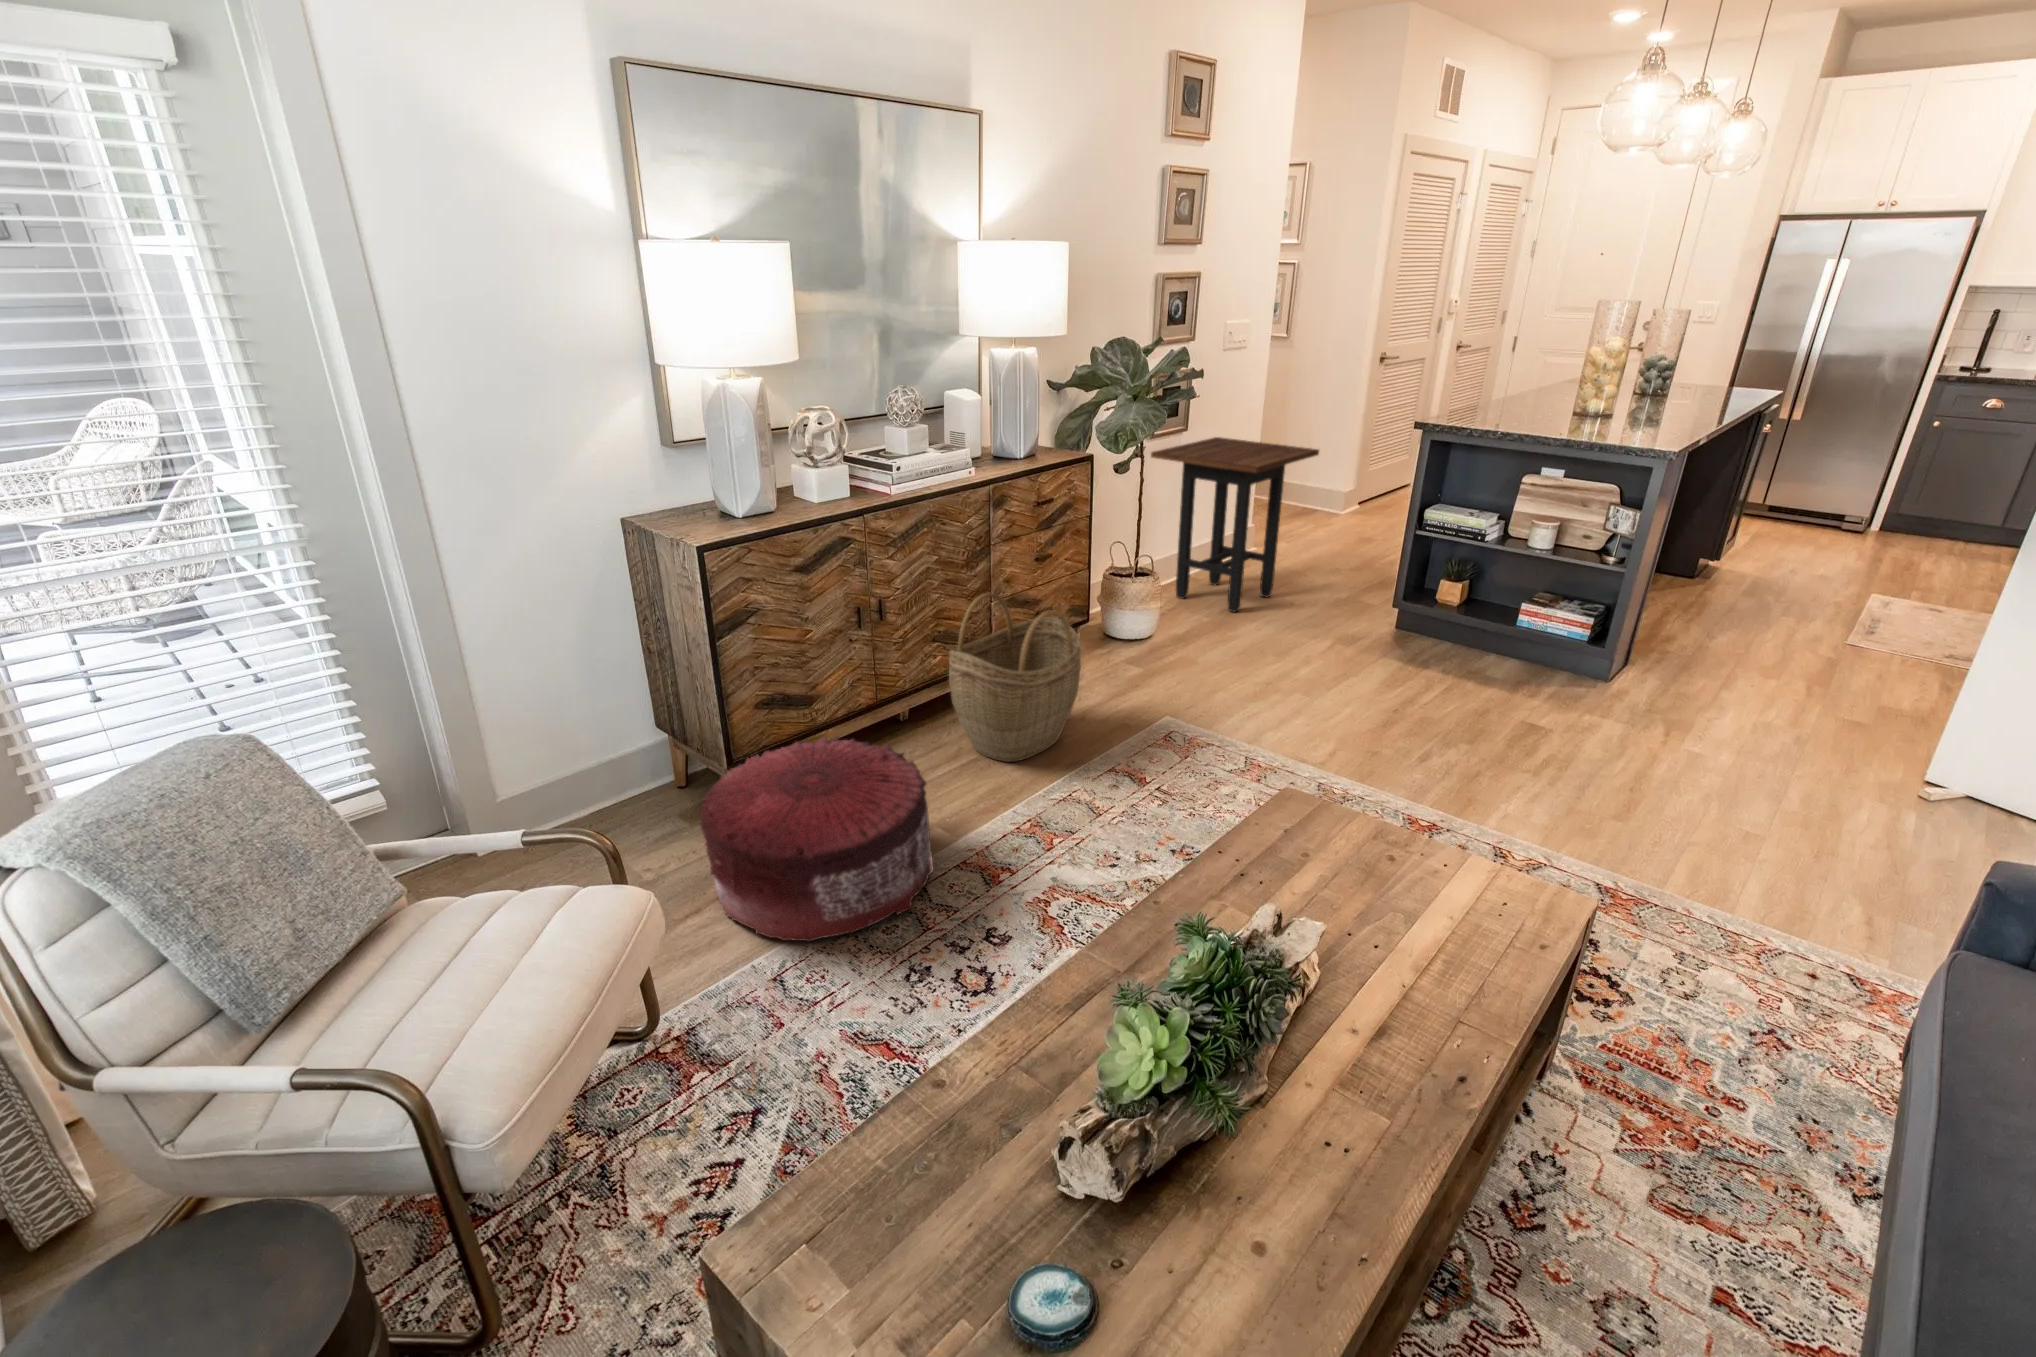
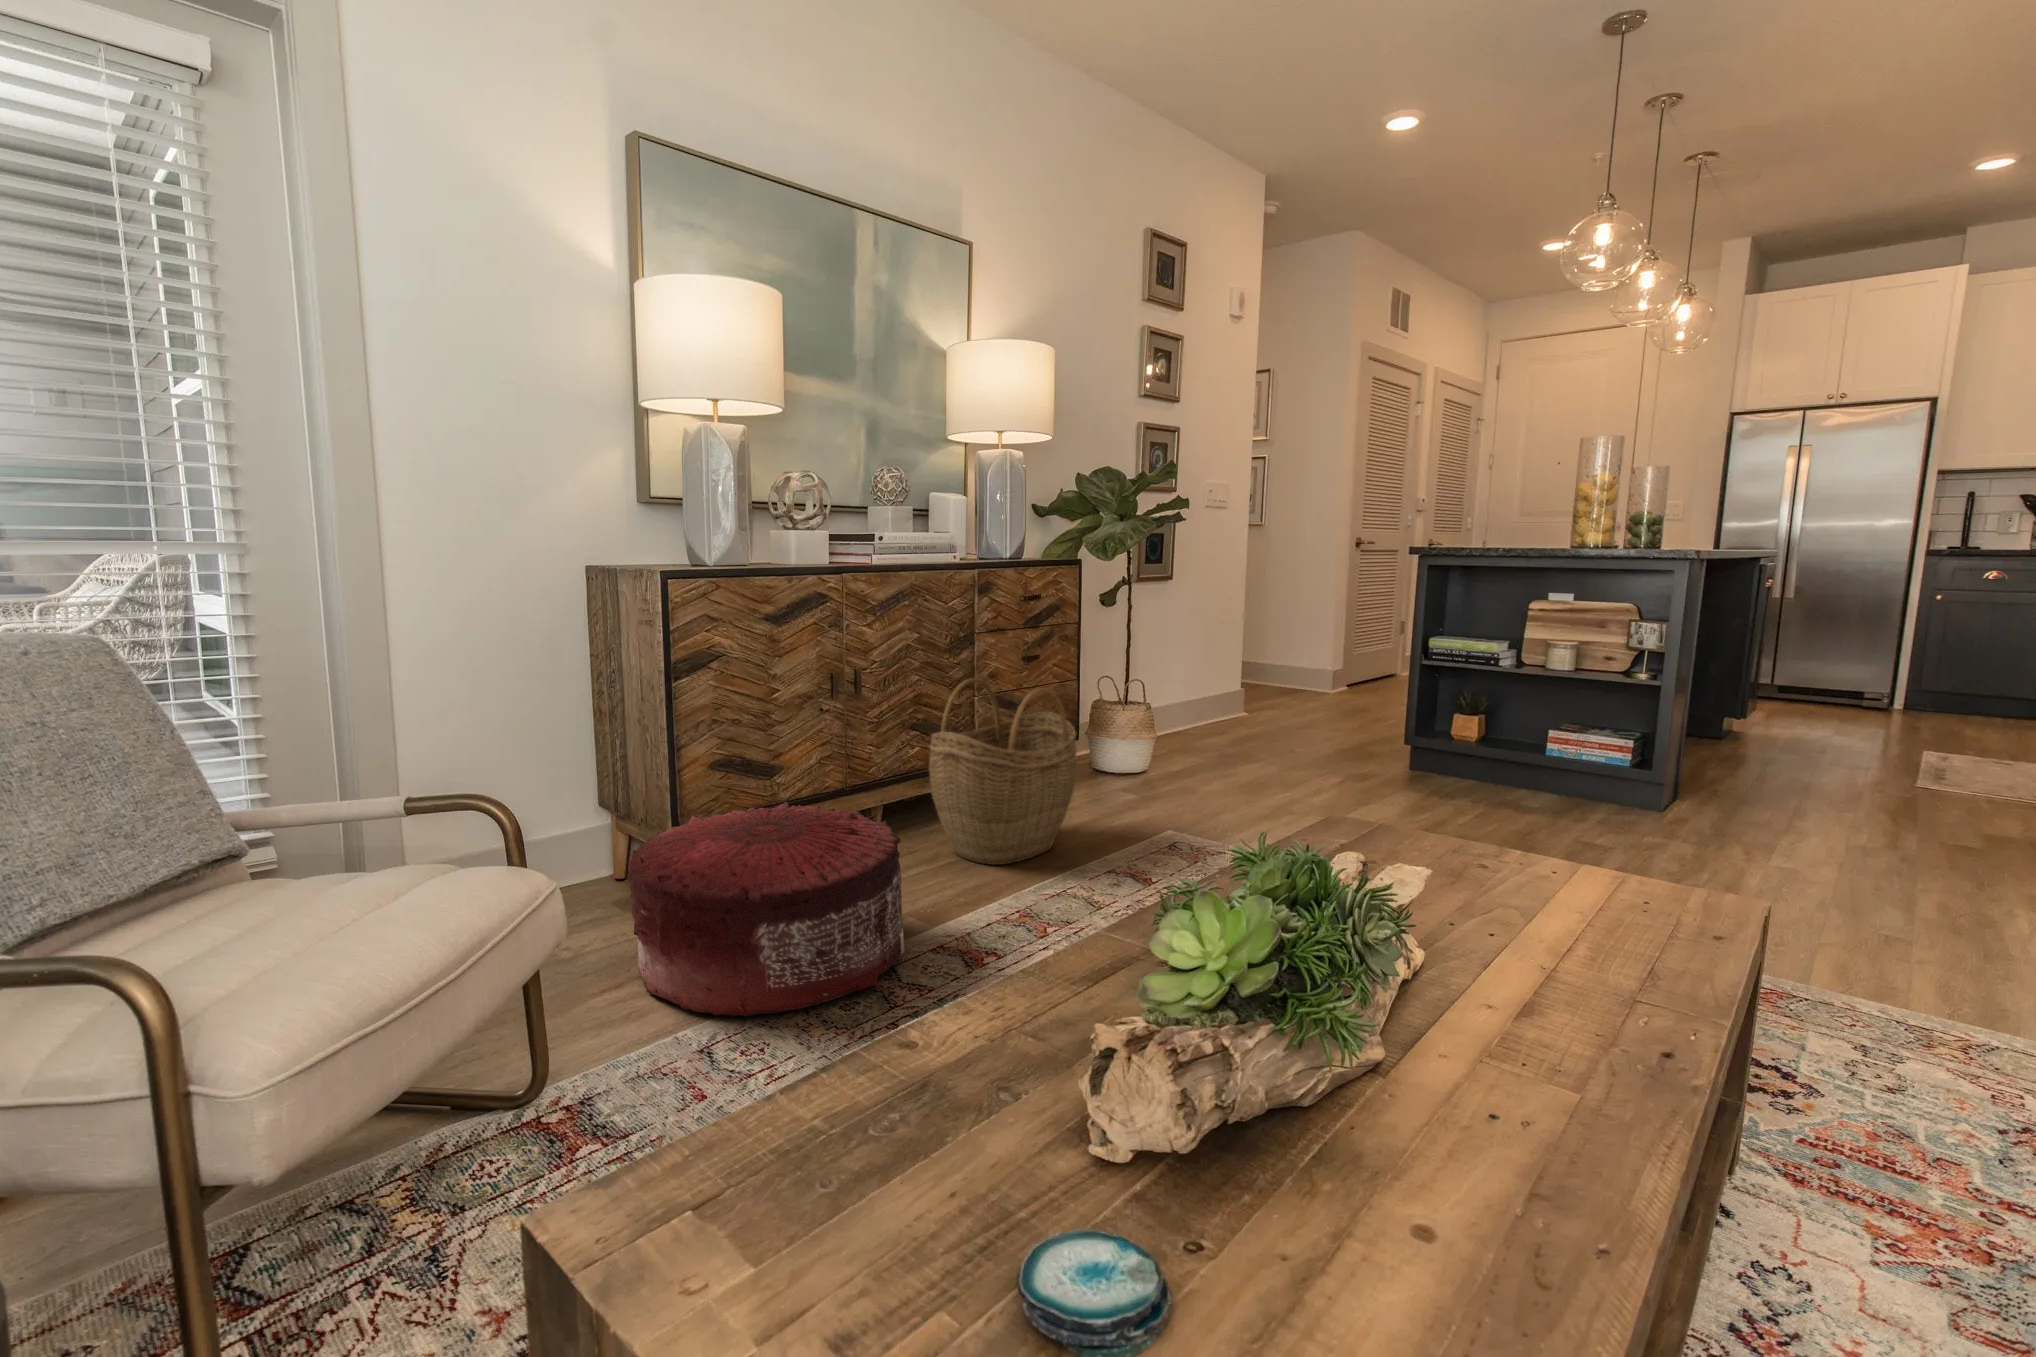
side table: present [1151,437,1319,612] -> none [1145,584,1319,755]

